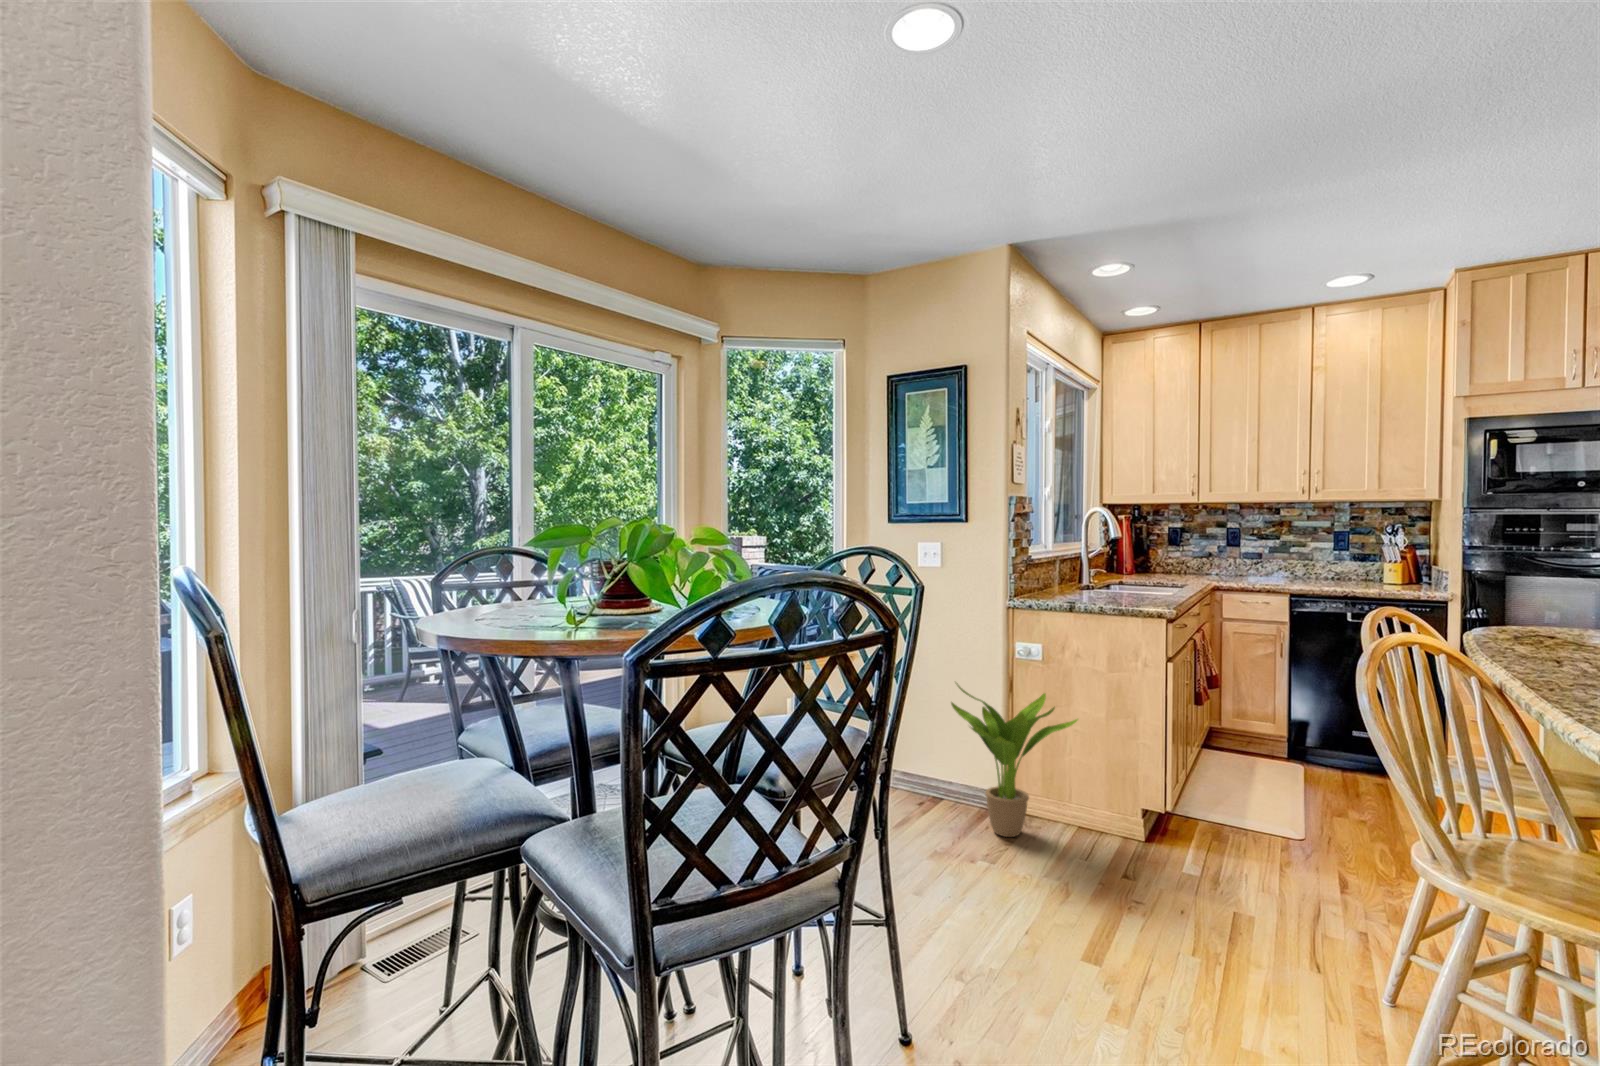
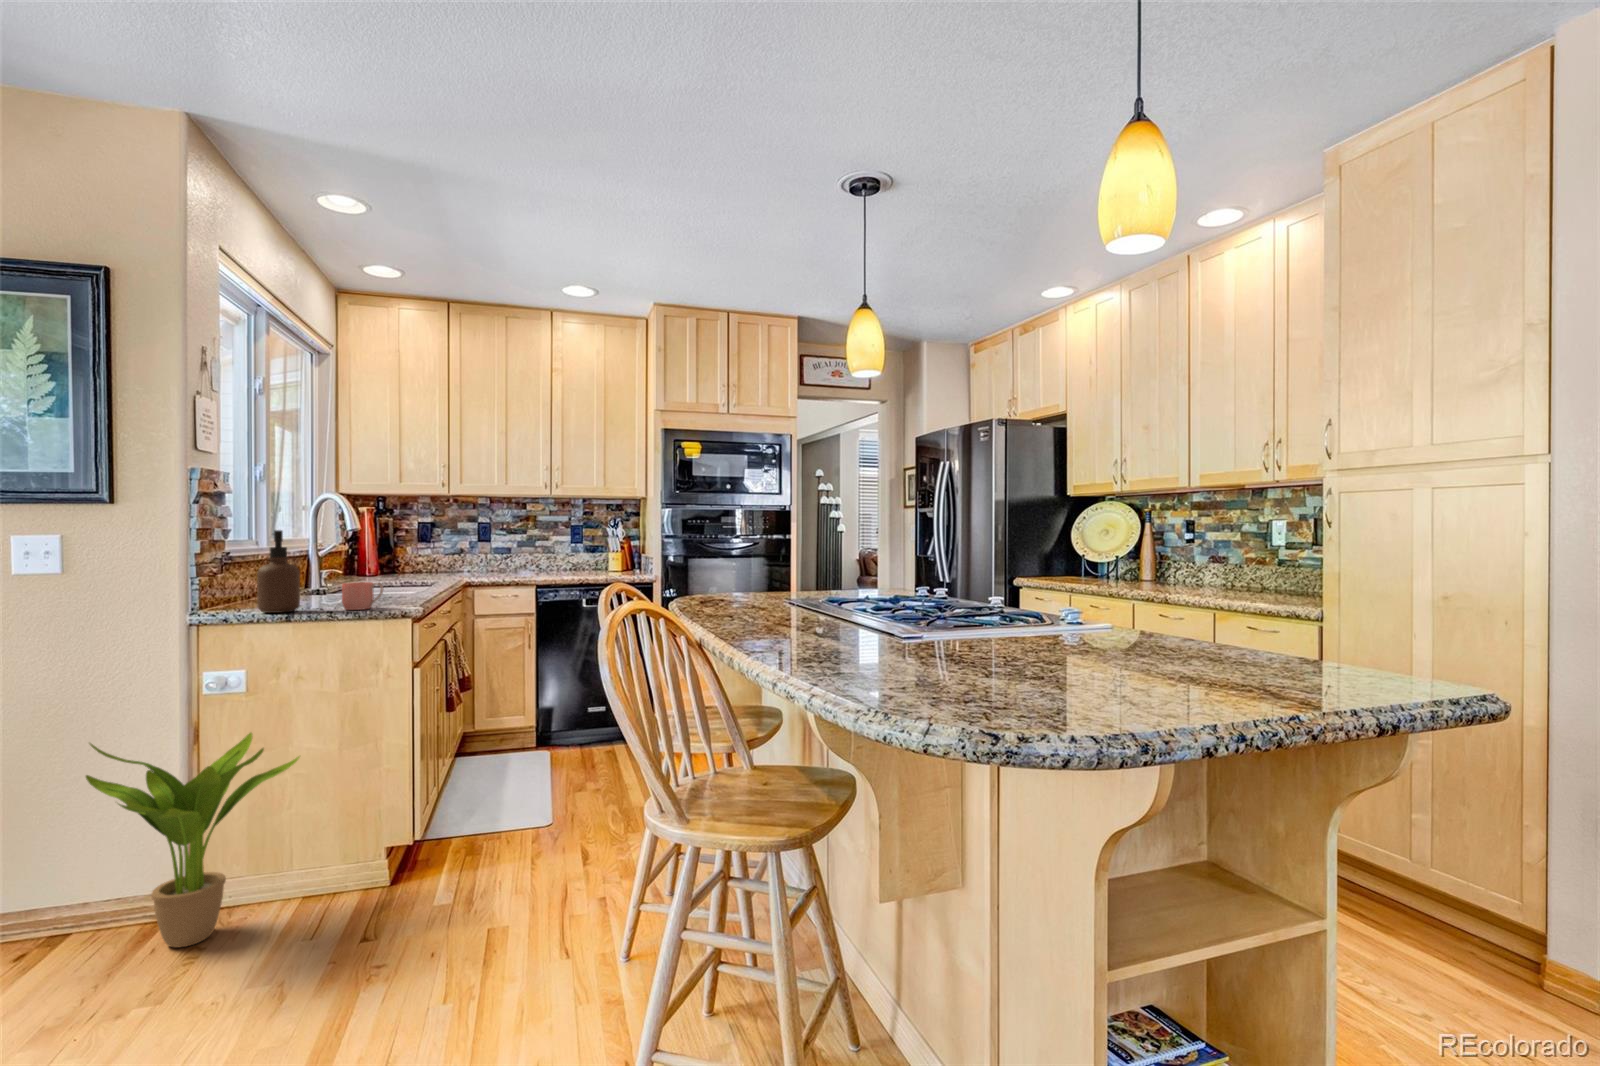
soap dispenser: none [1050,541,1079,605] -> present [257,530,300,613]
mug: none [1111,584,1144,608] -> present [342,582,384,610]

